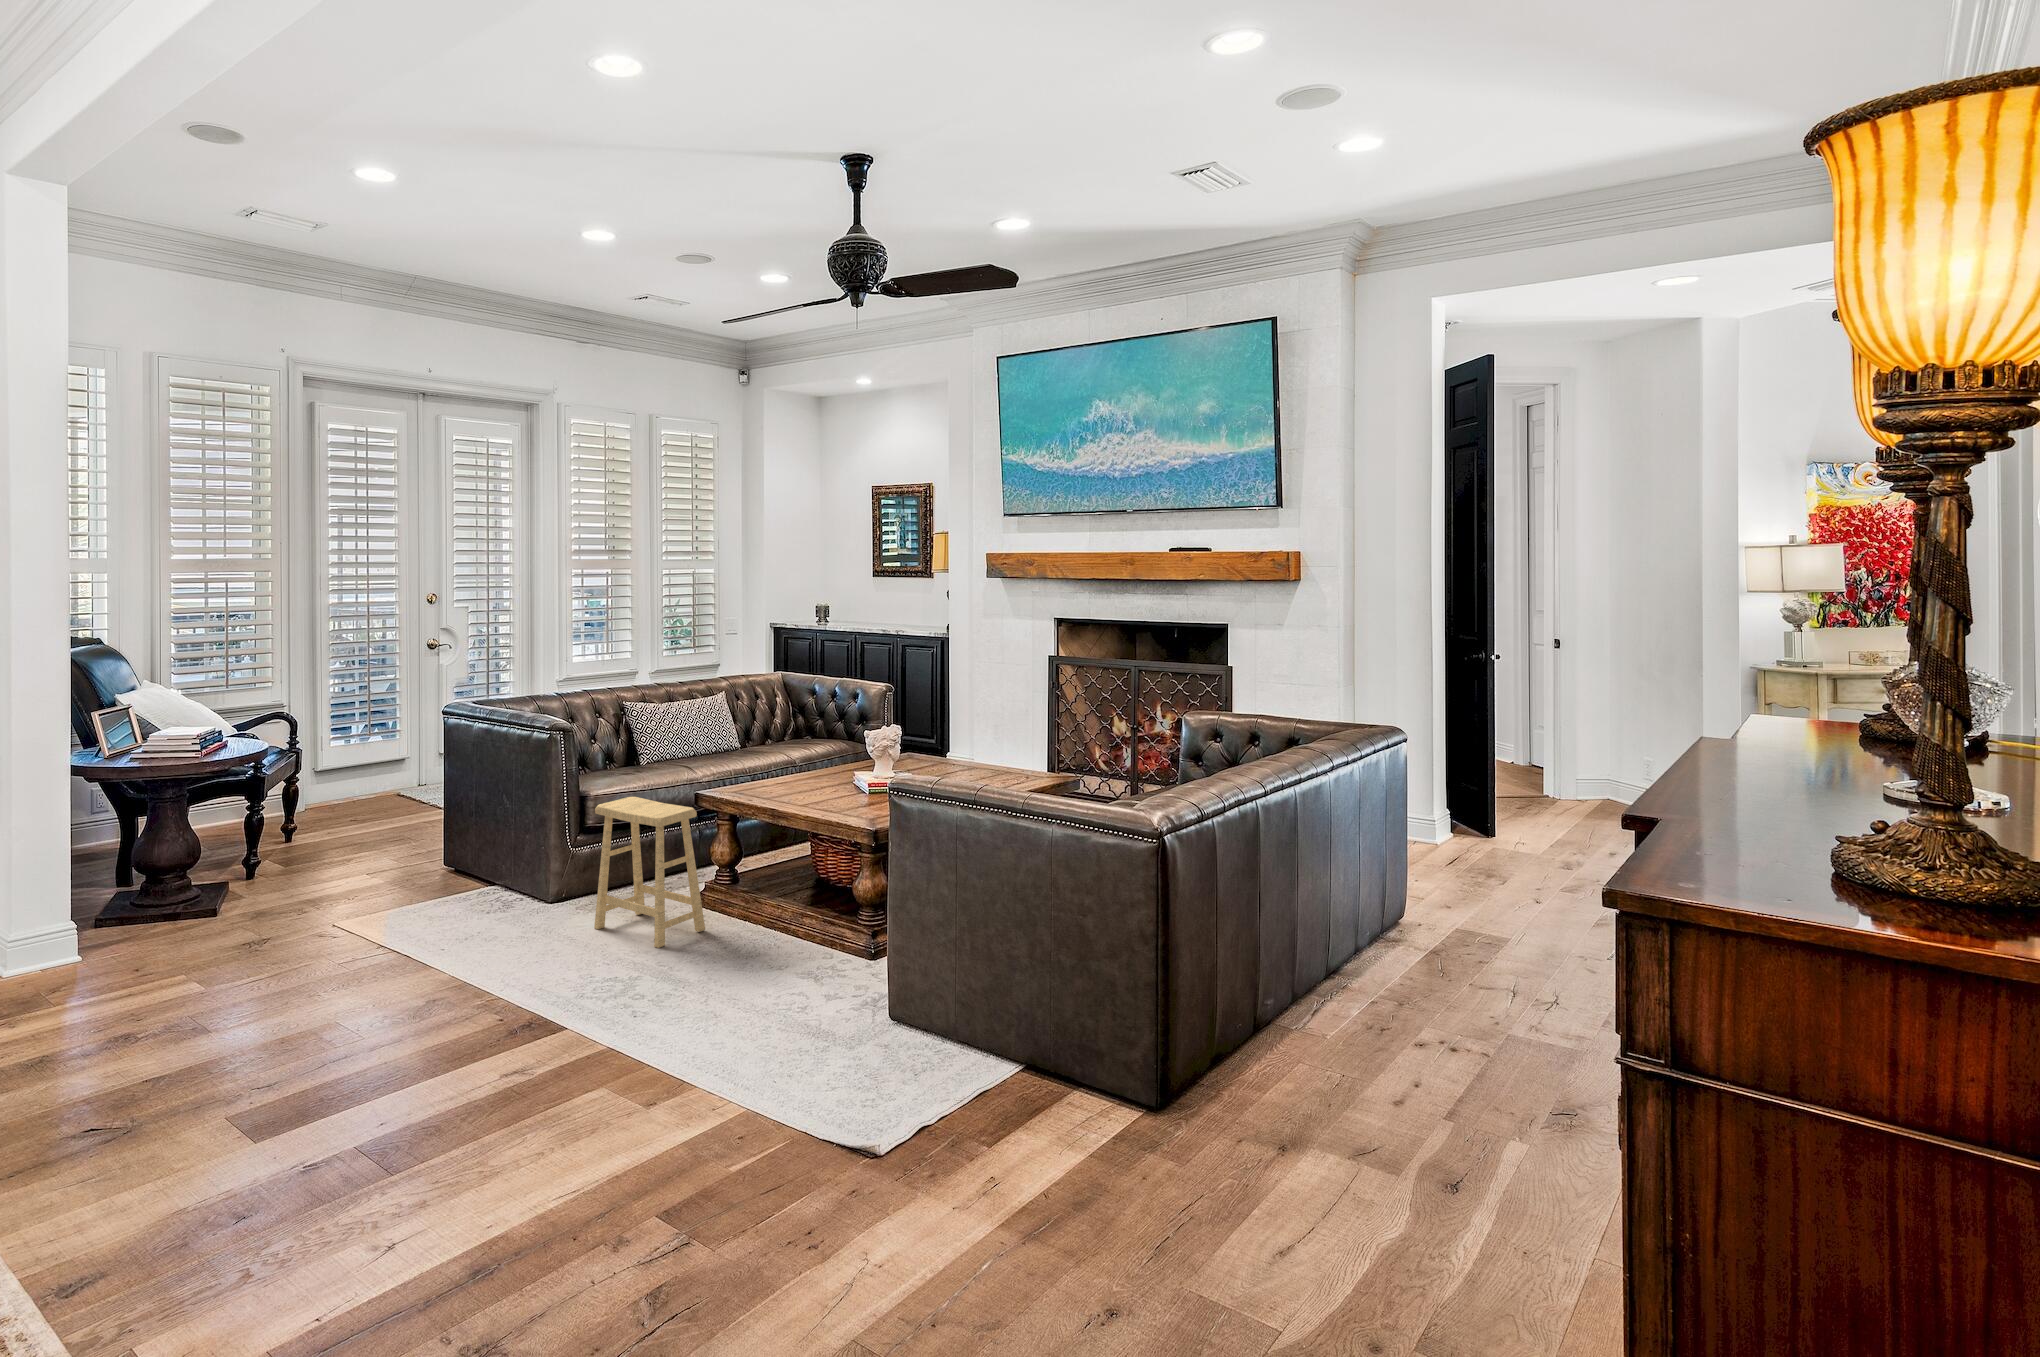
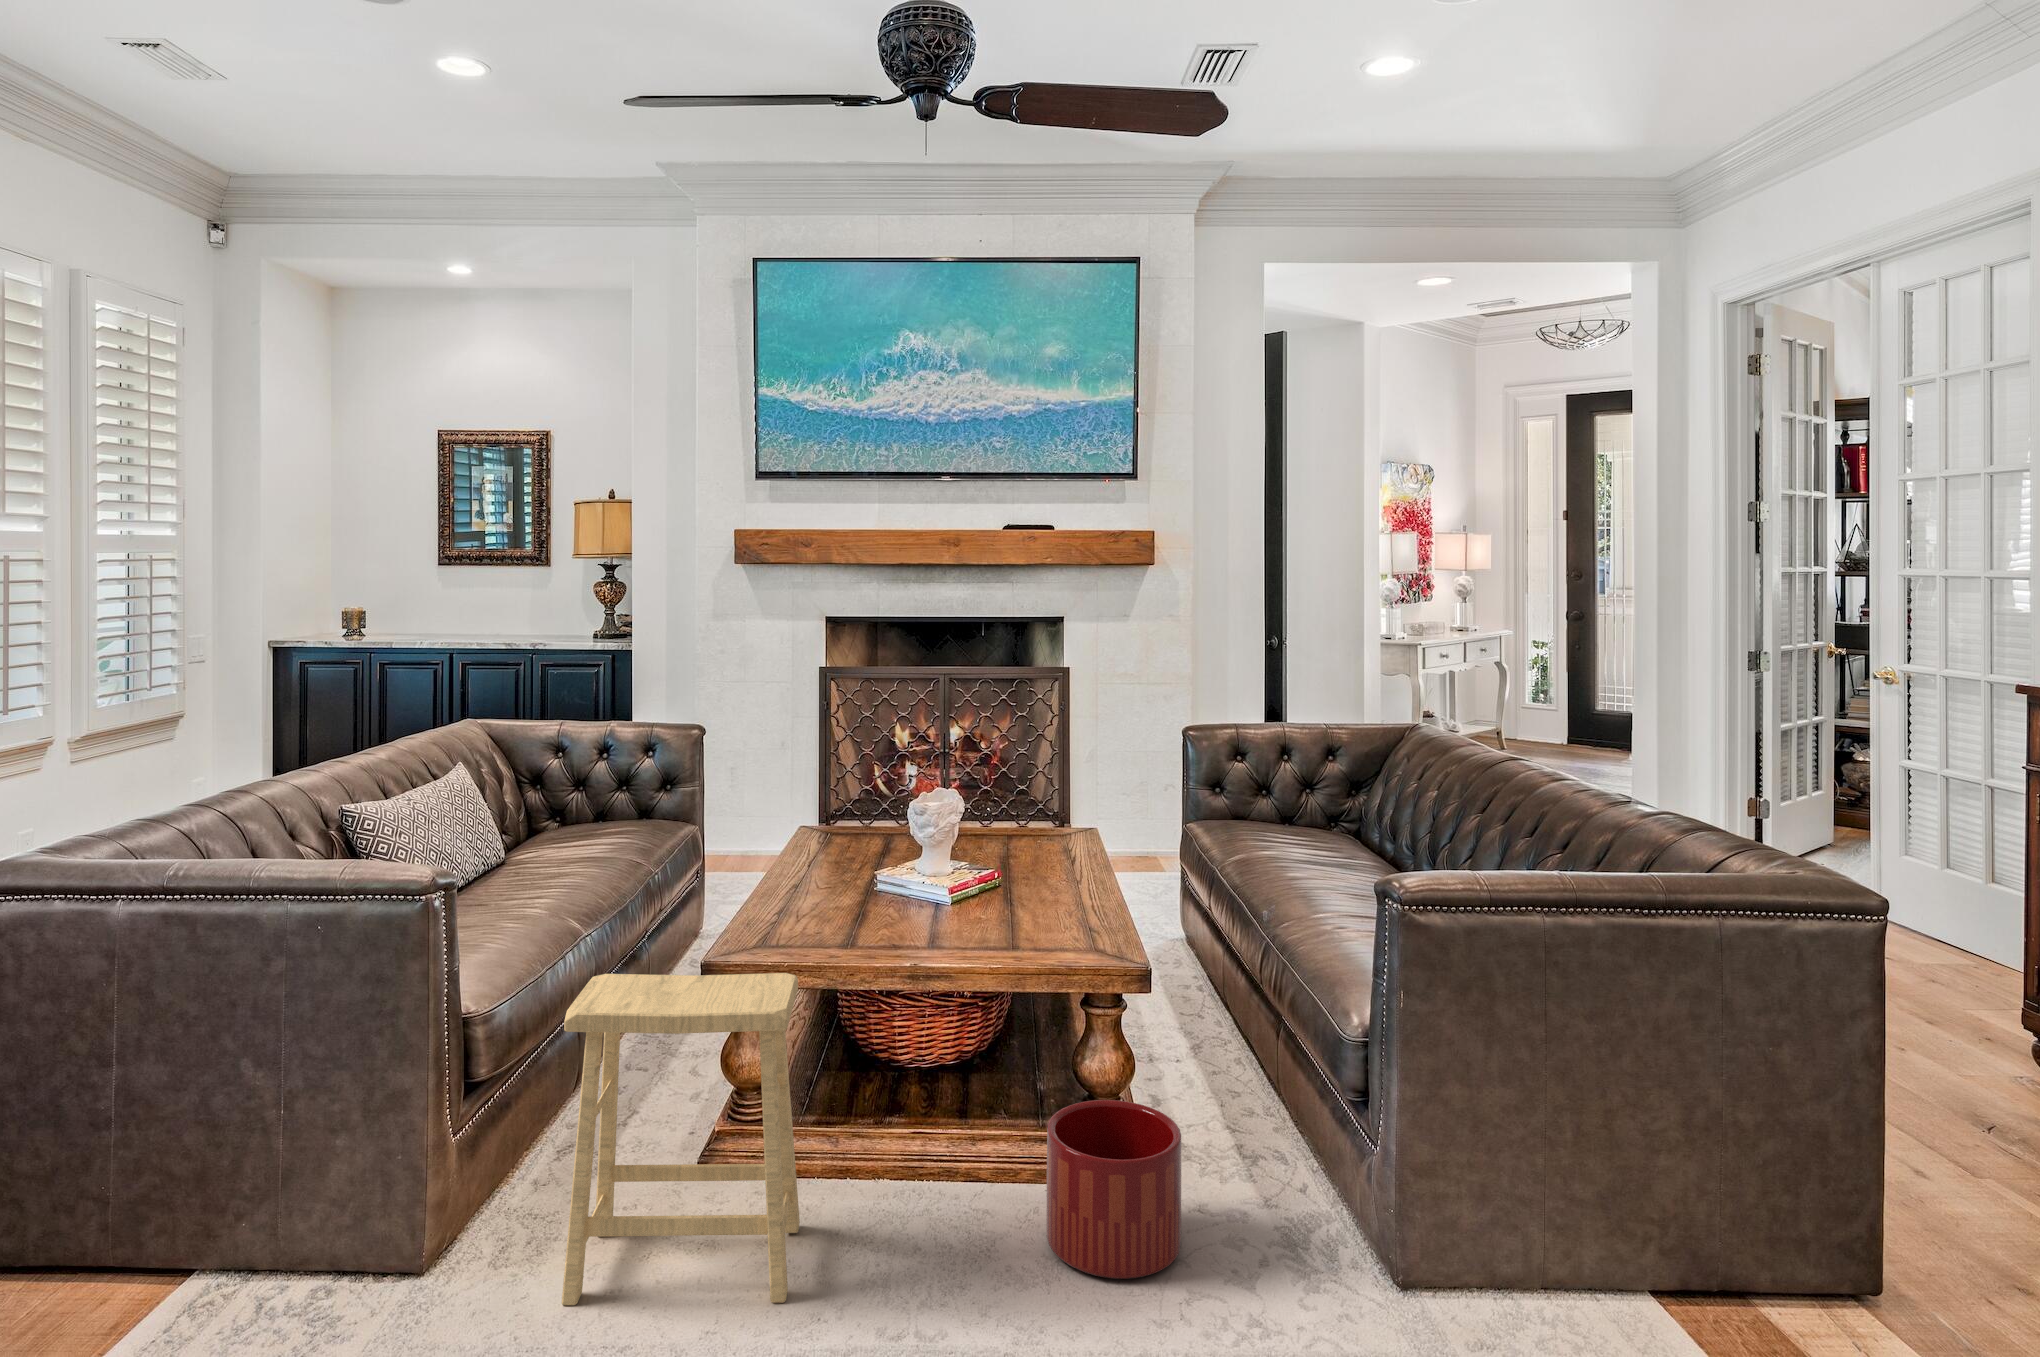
planter: none [769,899,839,980] -> present [1046,1100,1181,1279]

